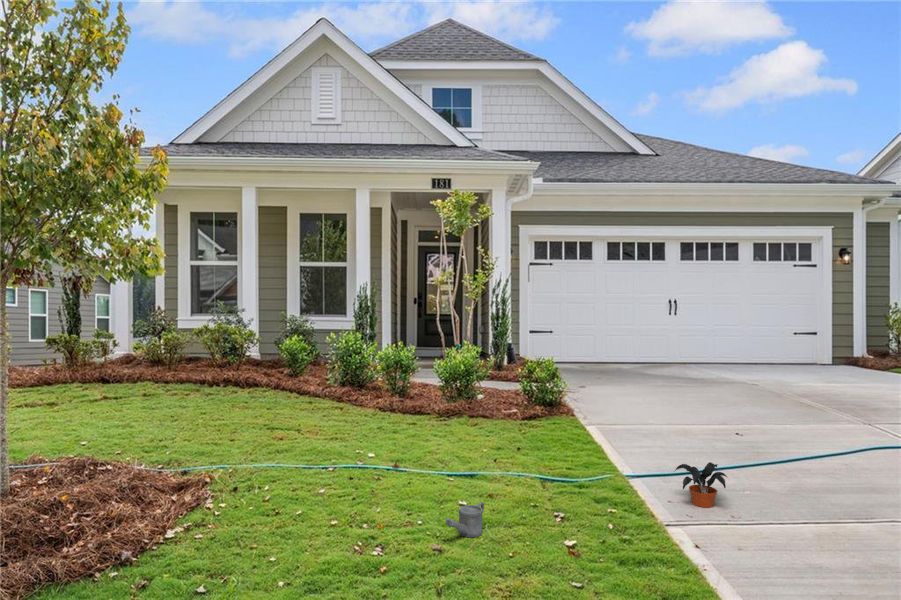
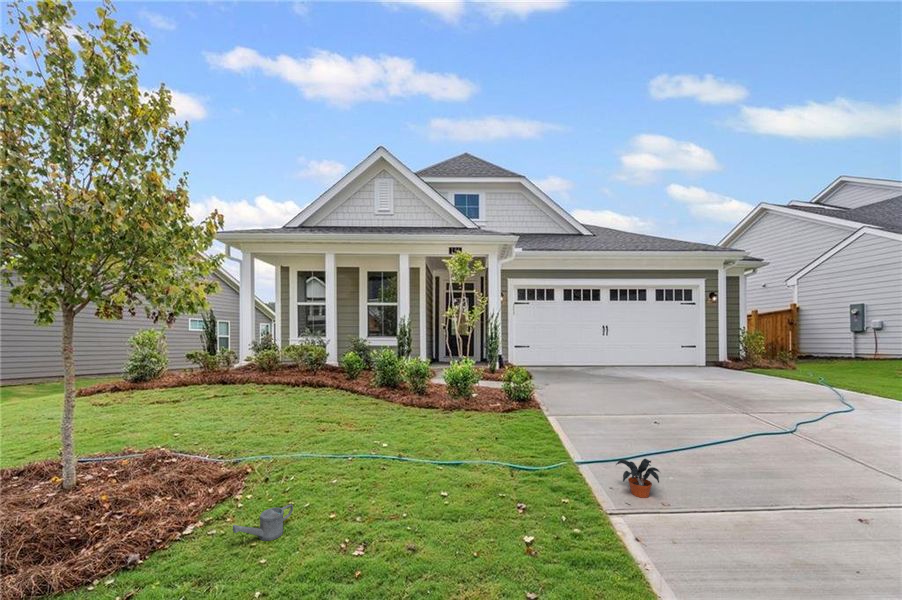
watering can: present [446,502,484,537] -> present [233,504,293,541]

